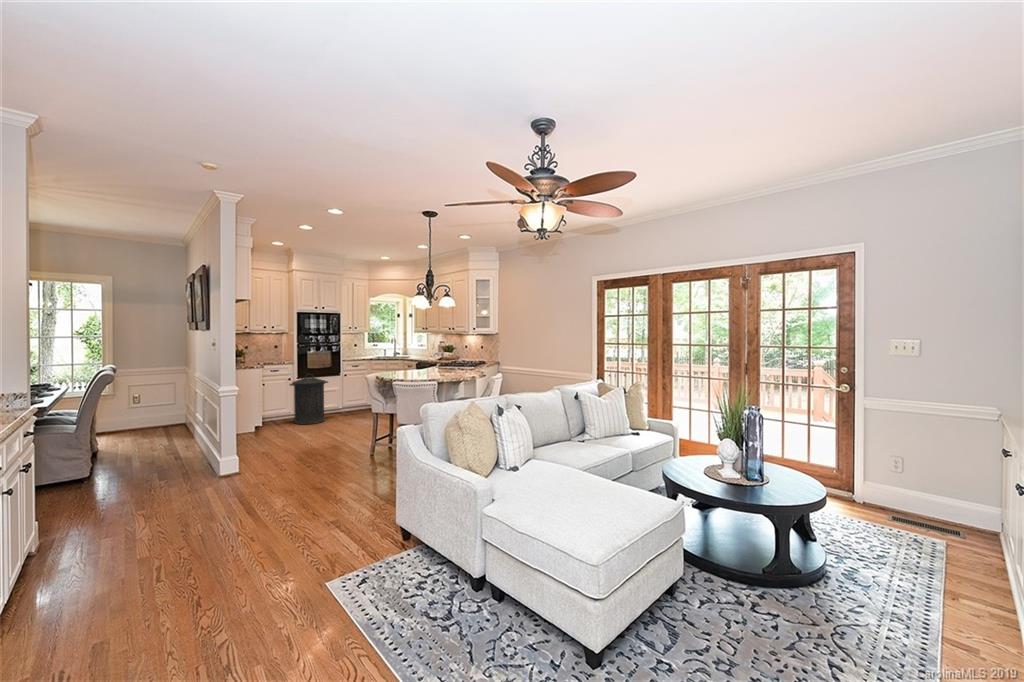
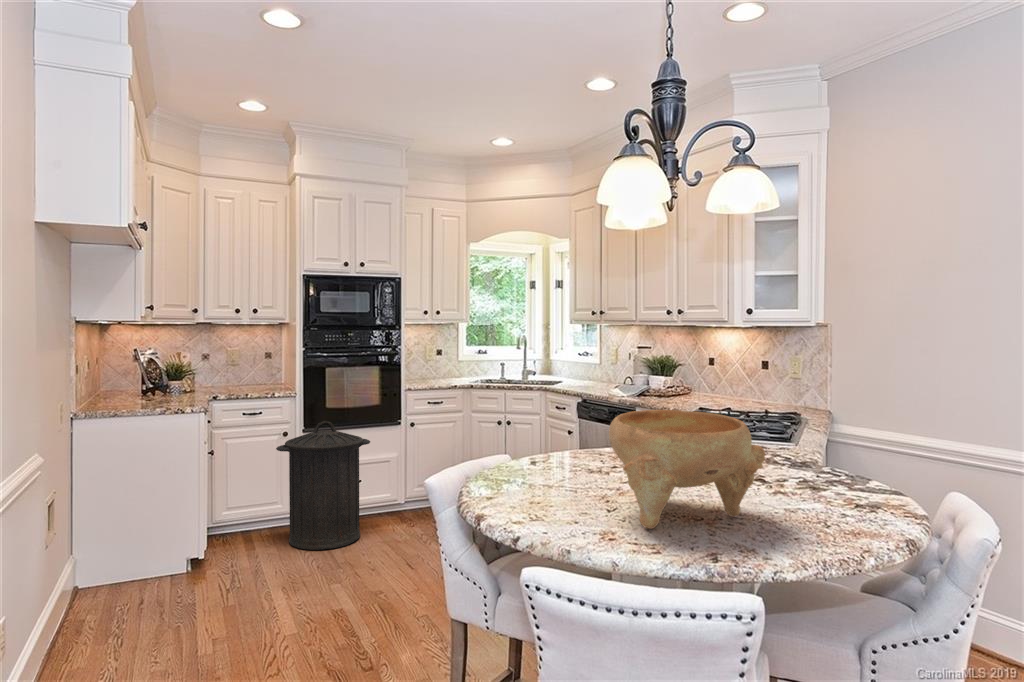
decorative bowl: none [407,358,440,382] -> present [609,410,765,529]

